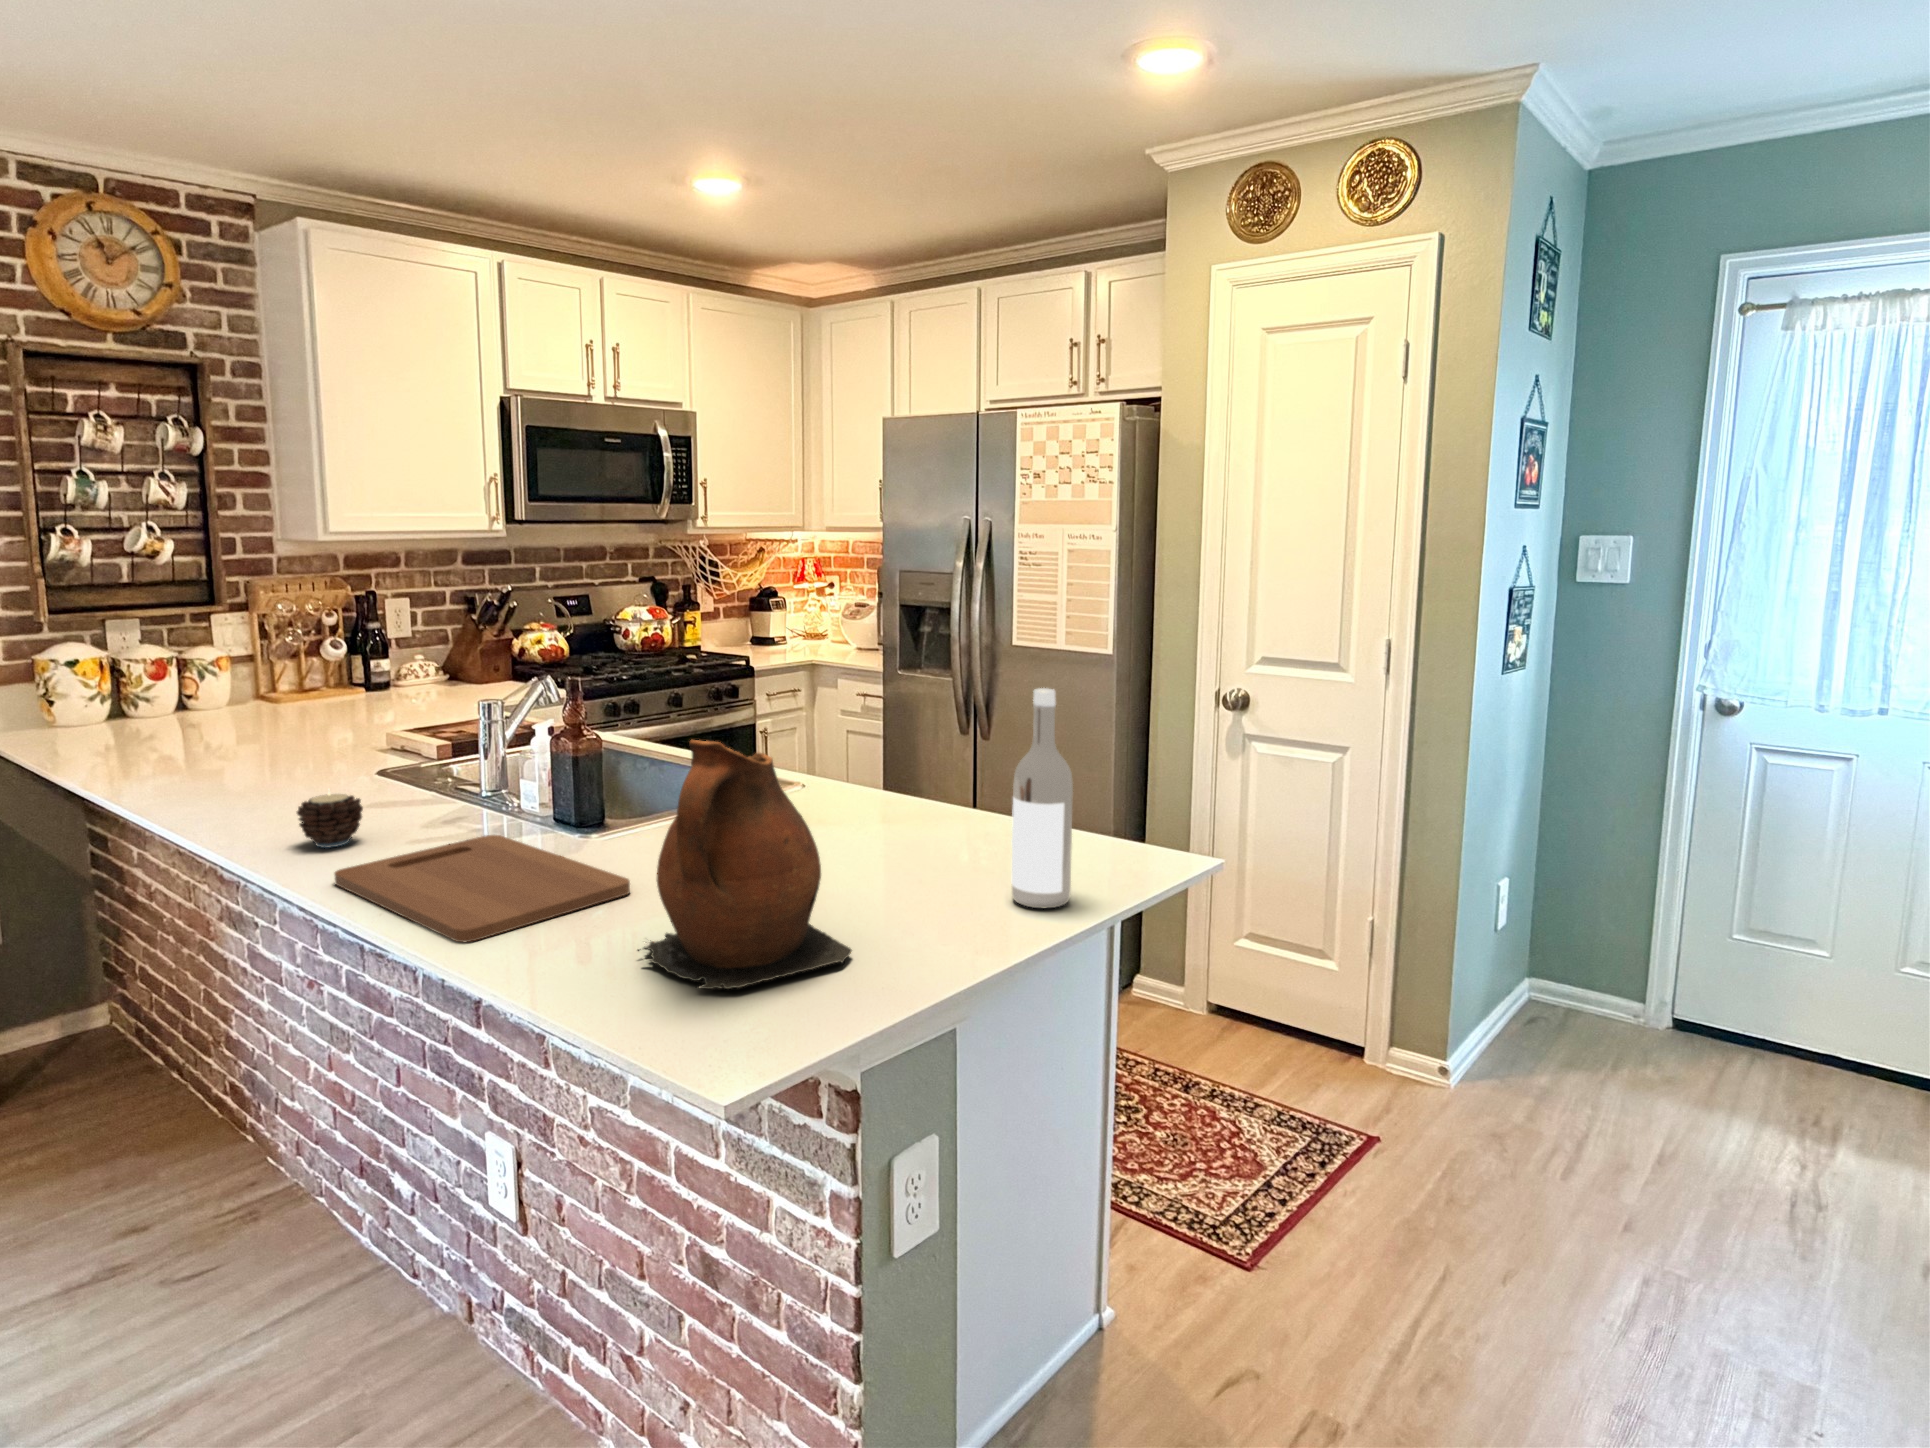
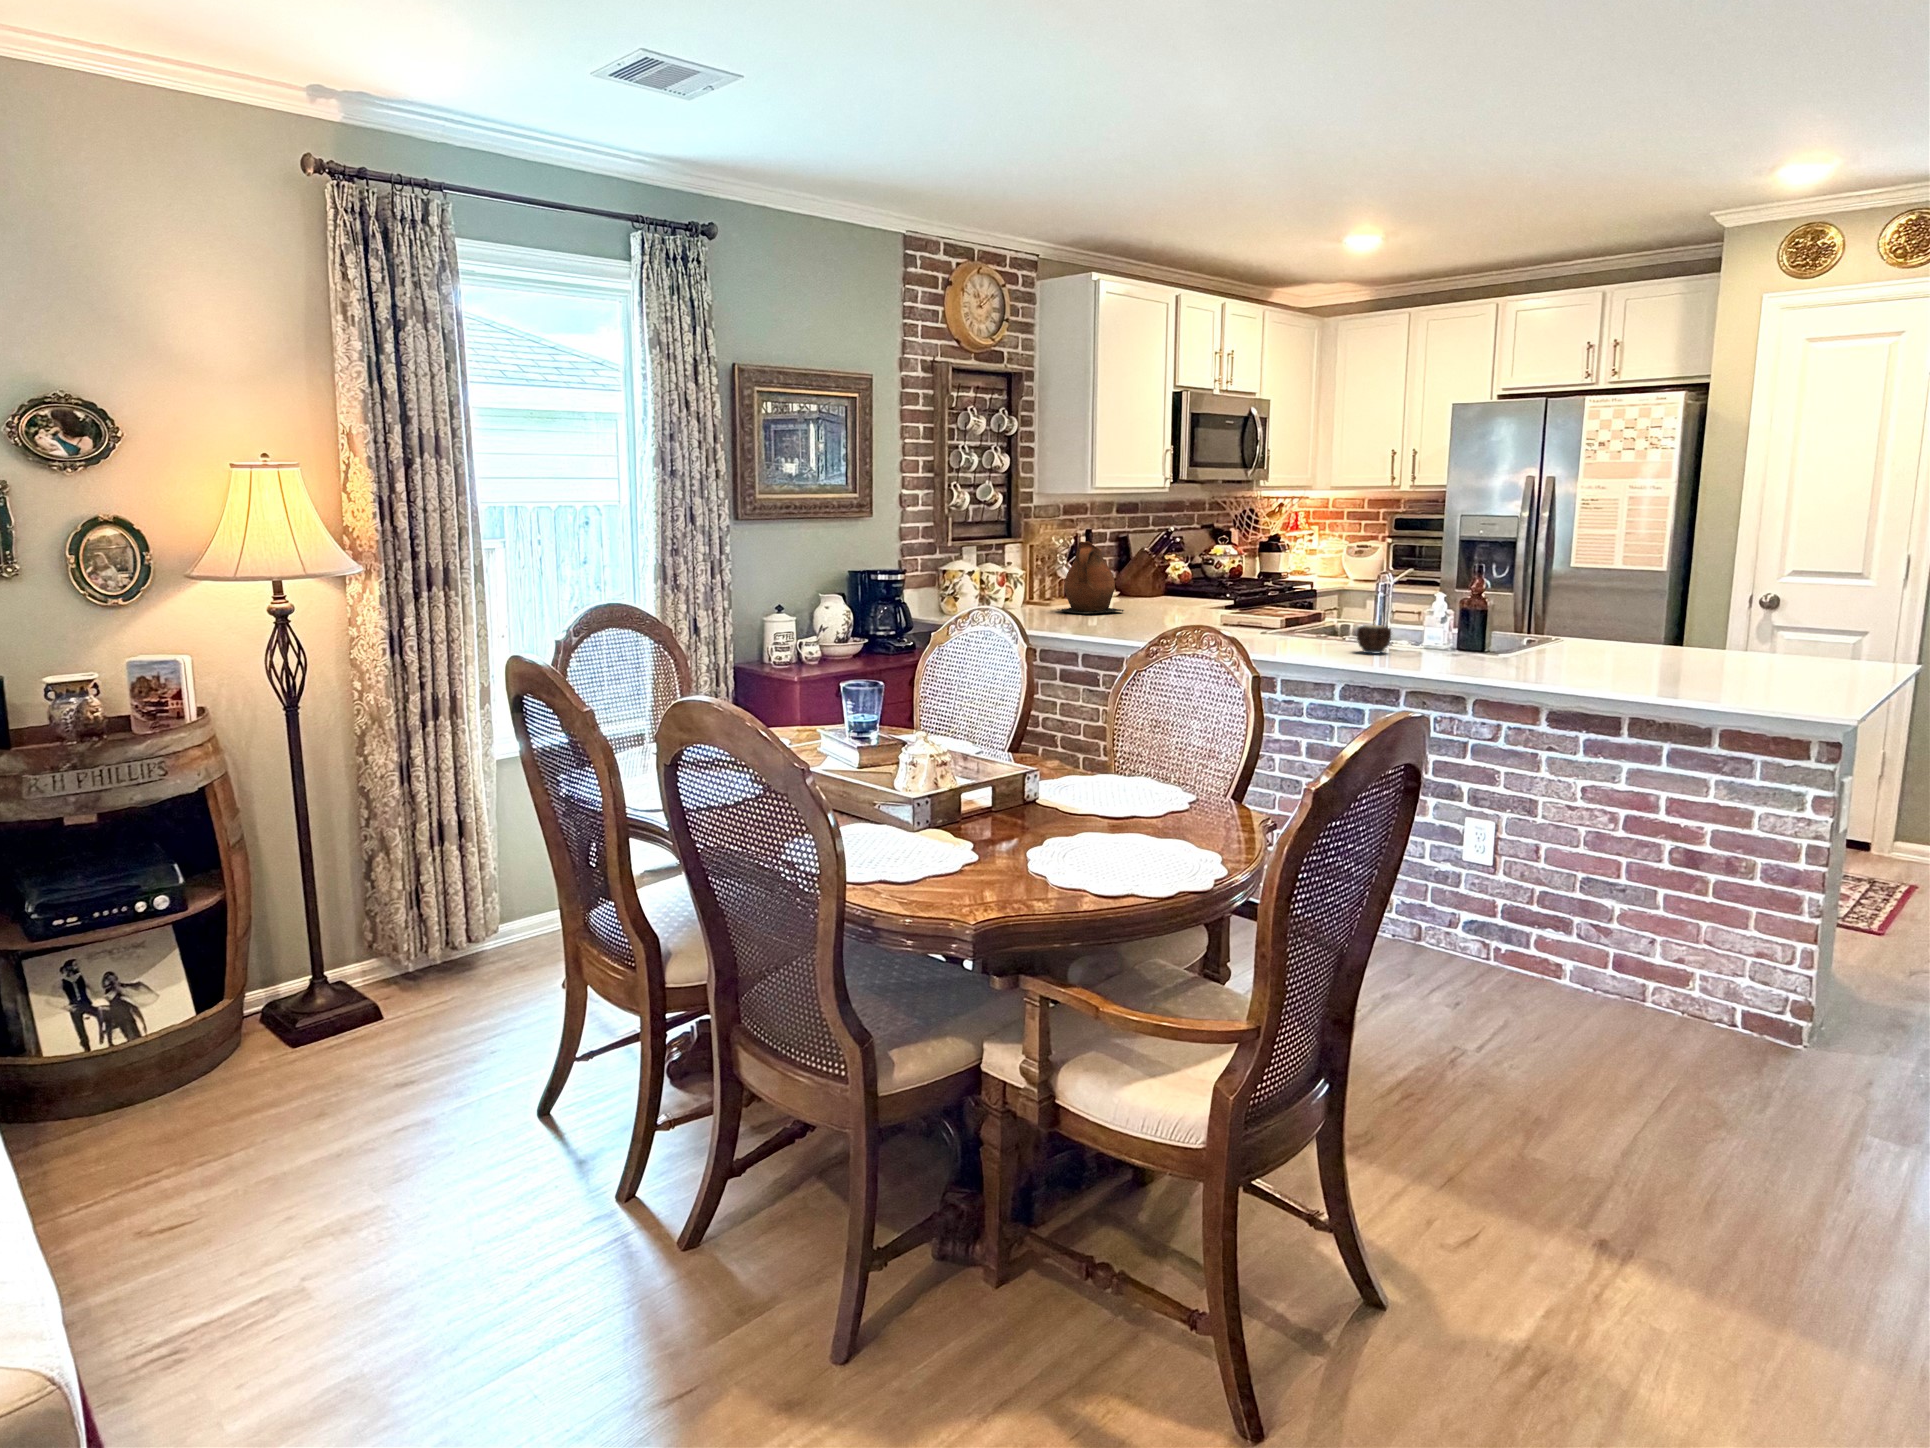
wine bottle: present [1012,688,1073,908] -> none [1841,549,1889,668]
ceramic pitcher: present [640,740,852,989] -> present [1062,542,1124,614]
cutting board: present [335,835,630,942] -> none [1436,647,1619,676]

